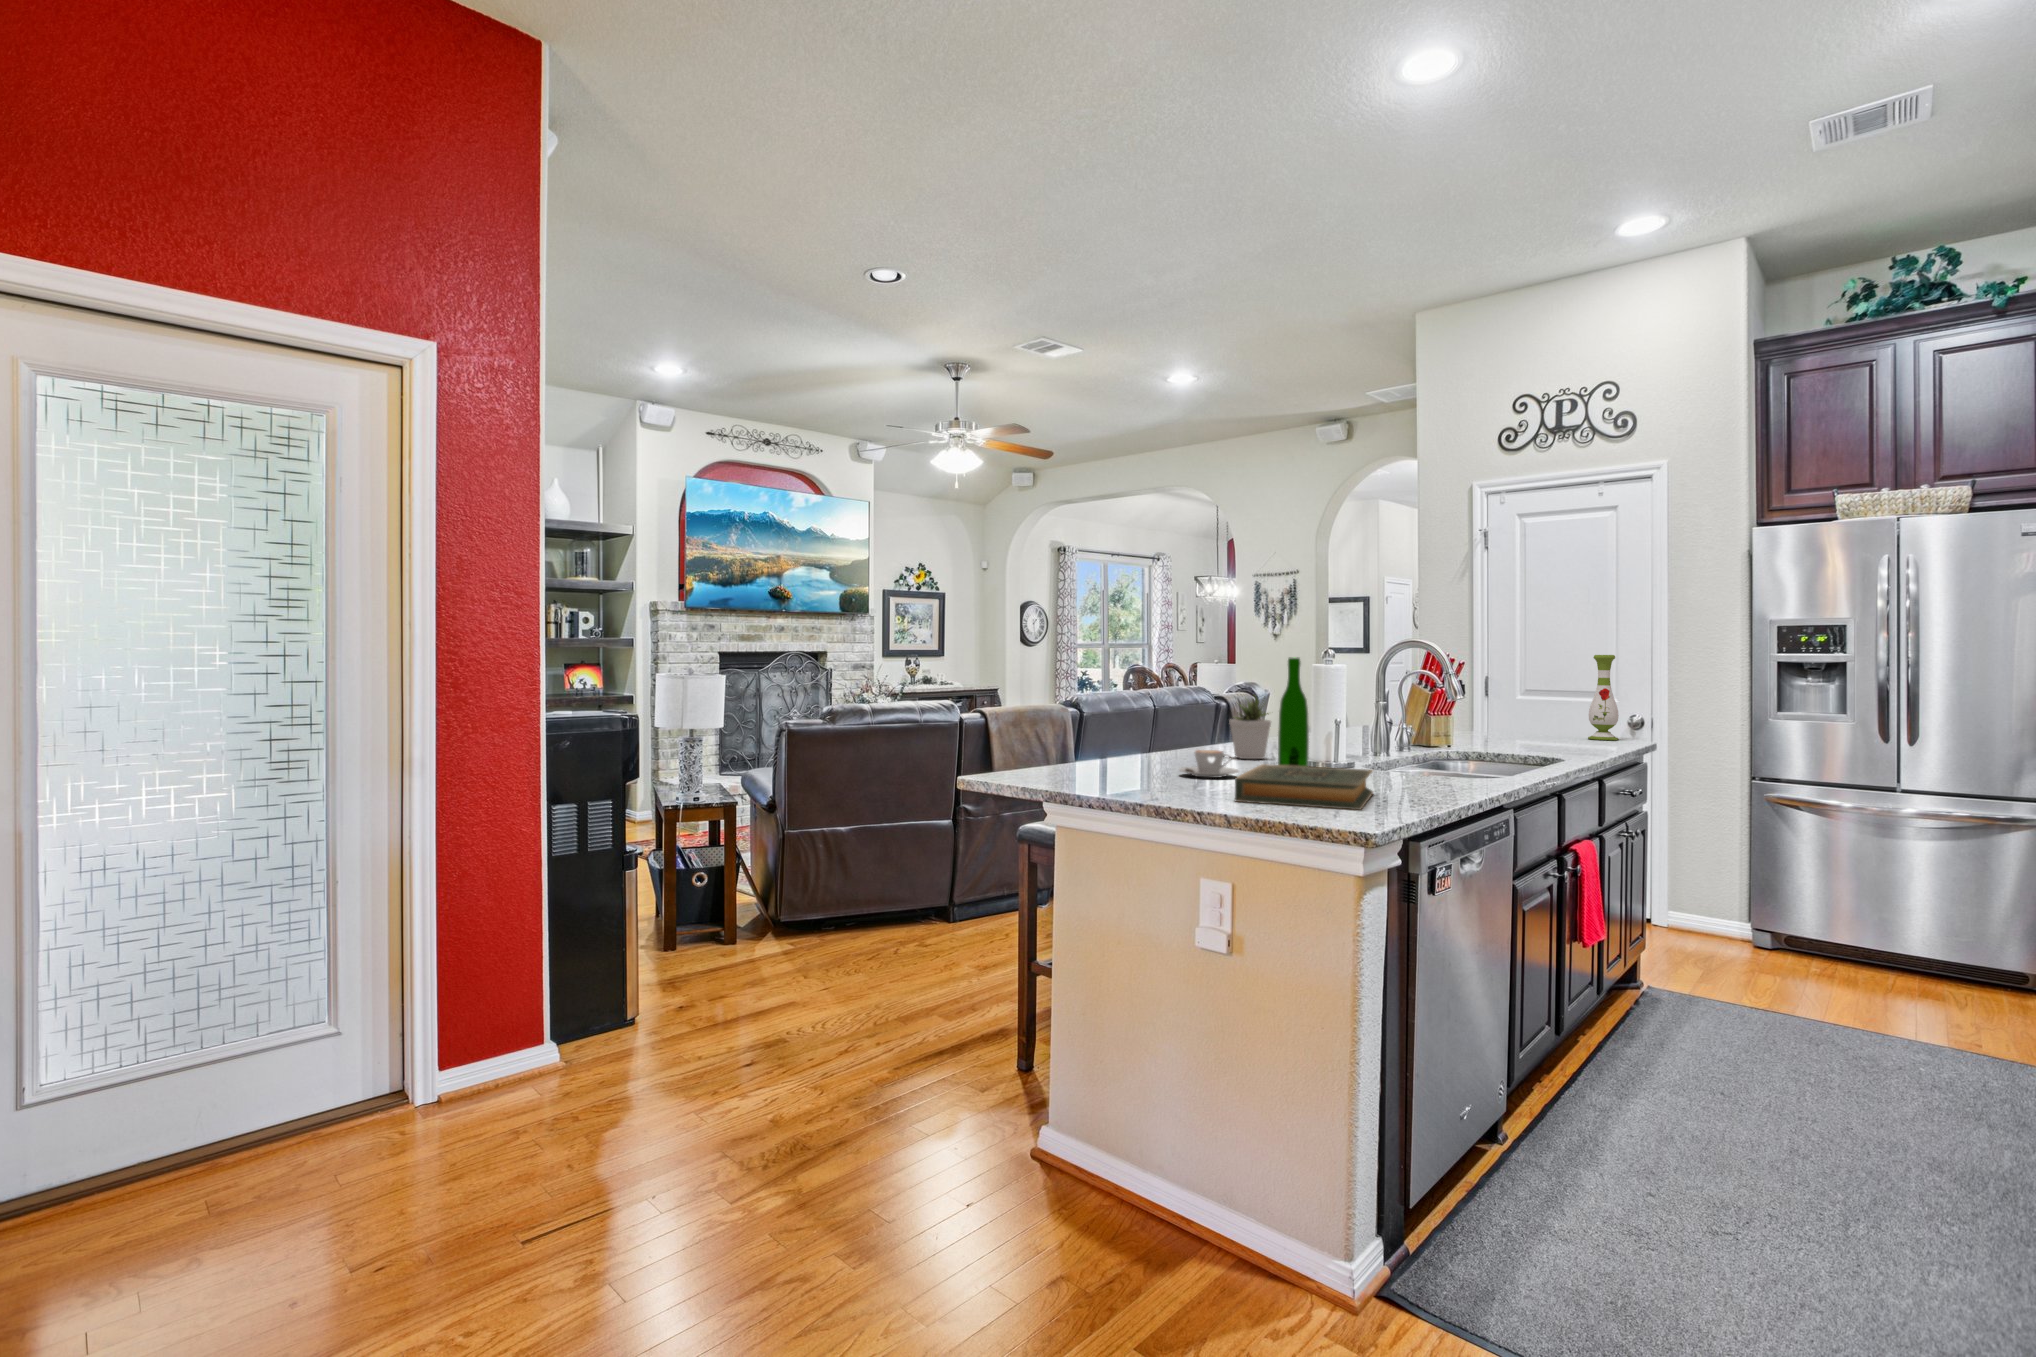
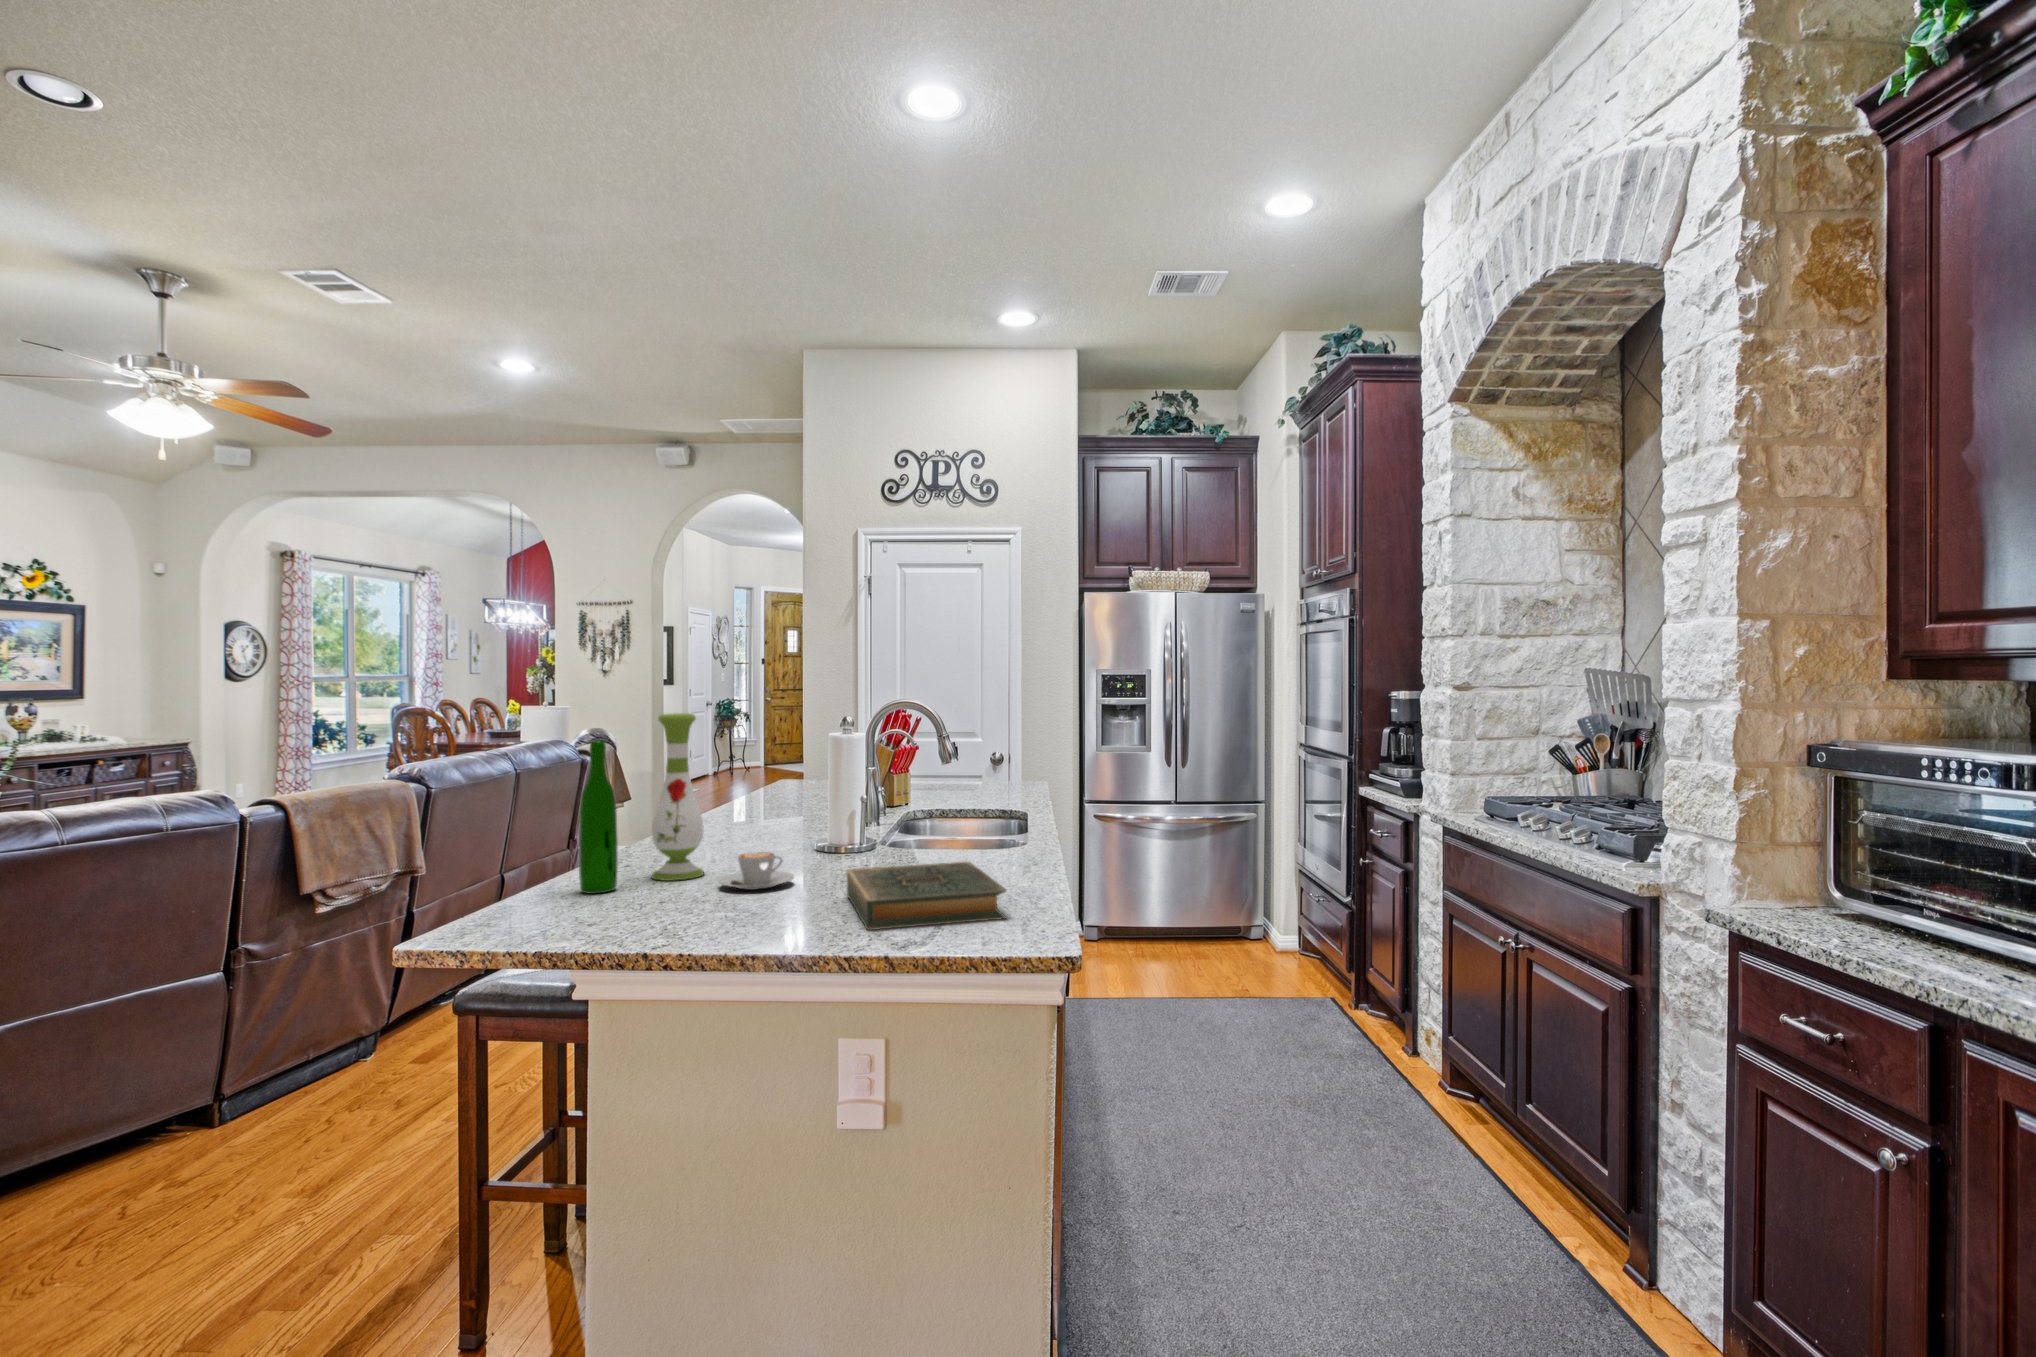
vase: present [1588,655,1619,740] -> present [651,713,704,881]
wine bottle: present [1278,657,1309,767] -> present [579,741,618,894]
potted plant: present [1229,697,1271,759] -> none [719,769,770,847]

